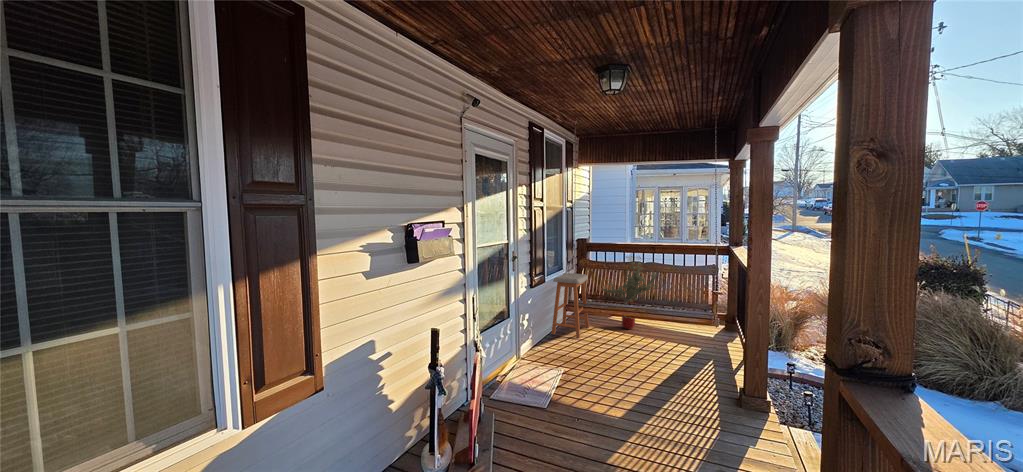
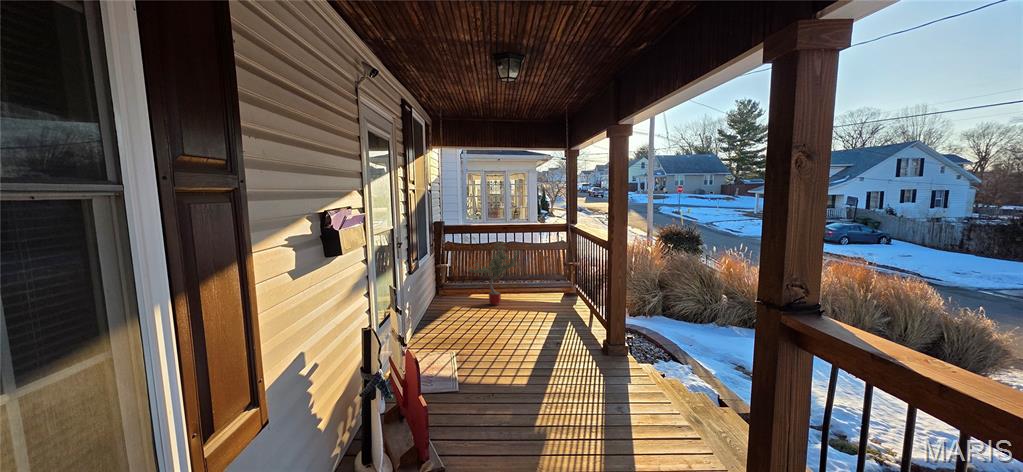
stool: present [551,273,589,338] -> none [426,257,459,320]

